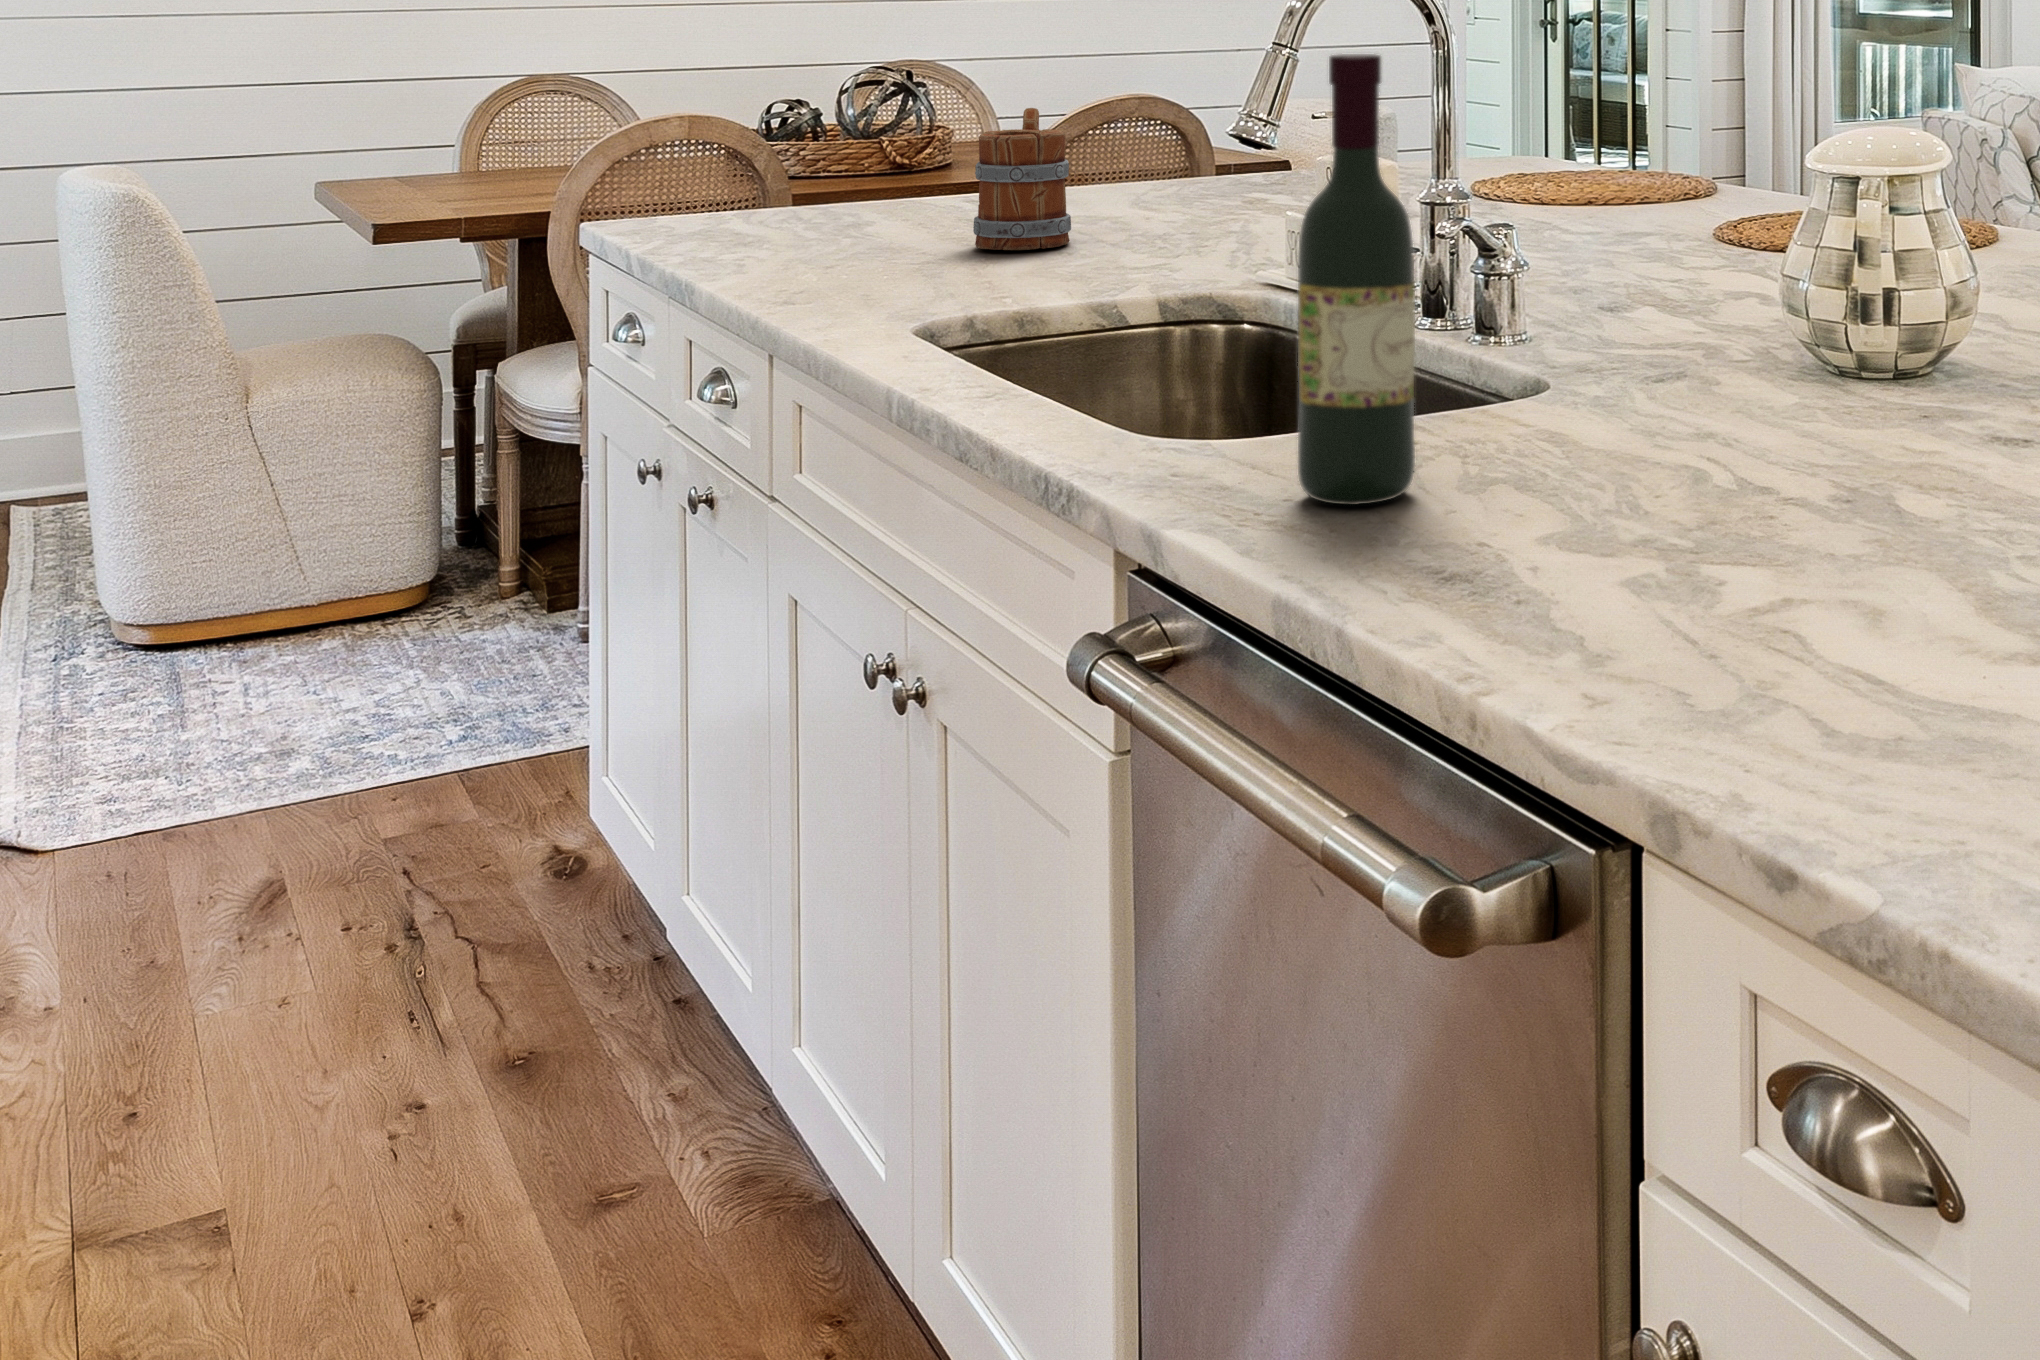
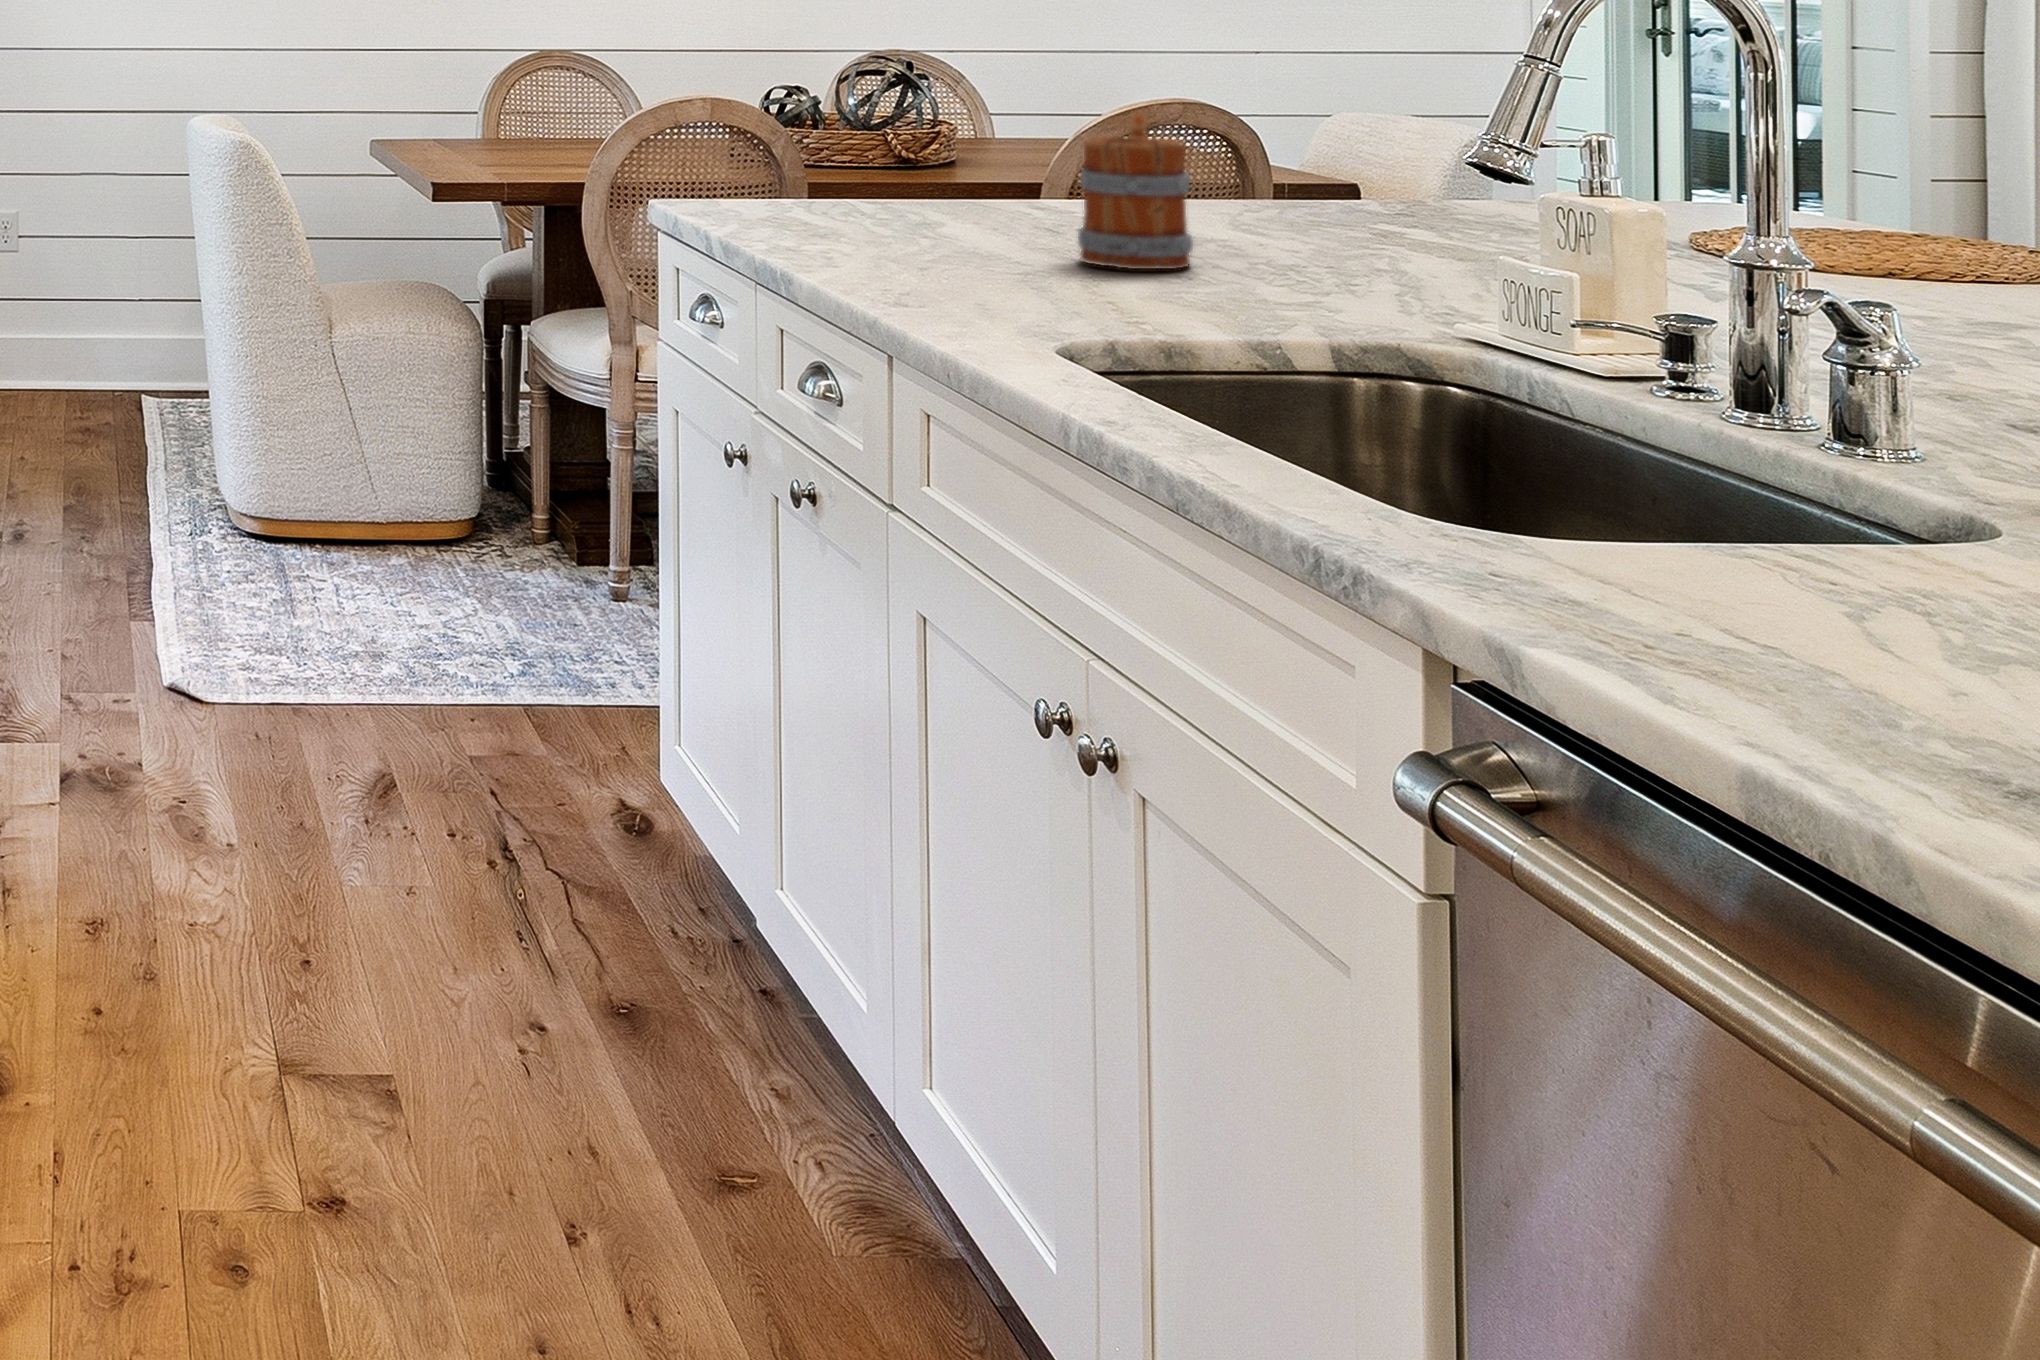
wine bottle: present [1298,54,1415,505] -> none [1688,81,1876,664]

